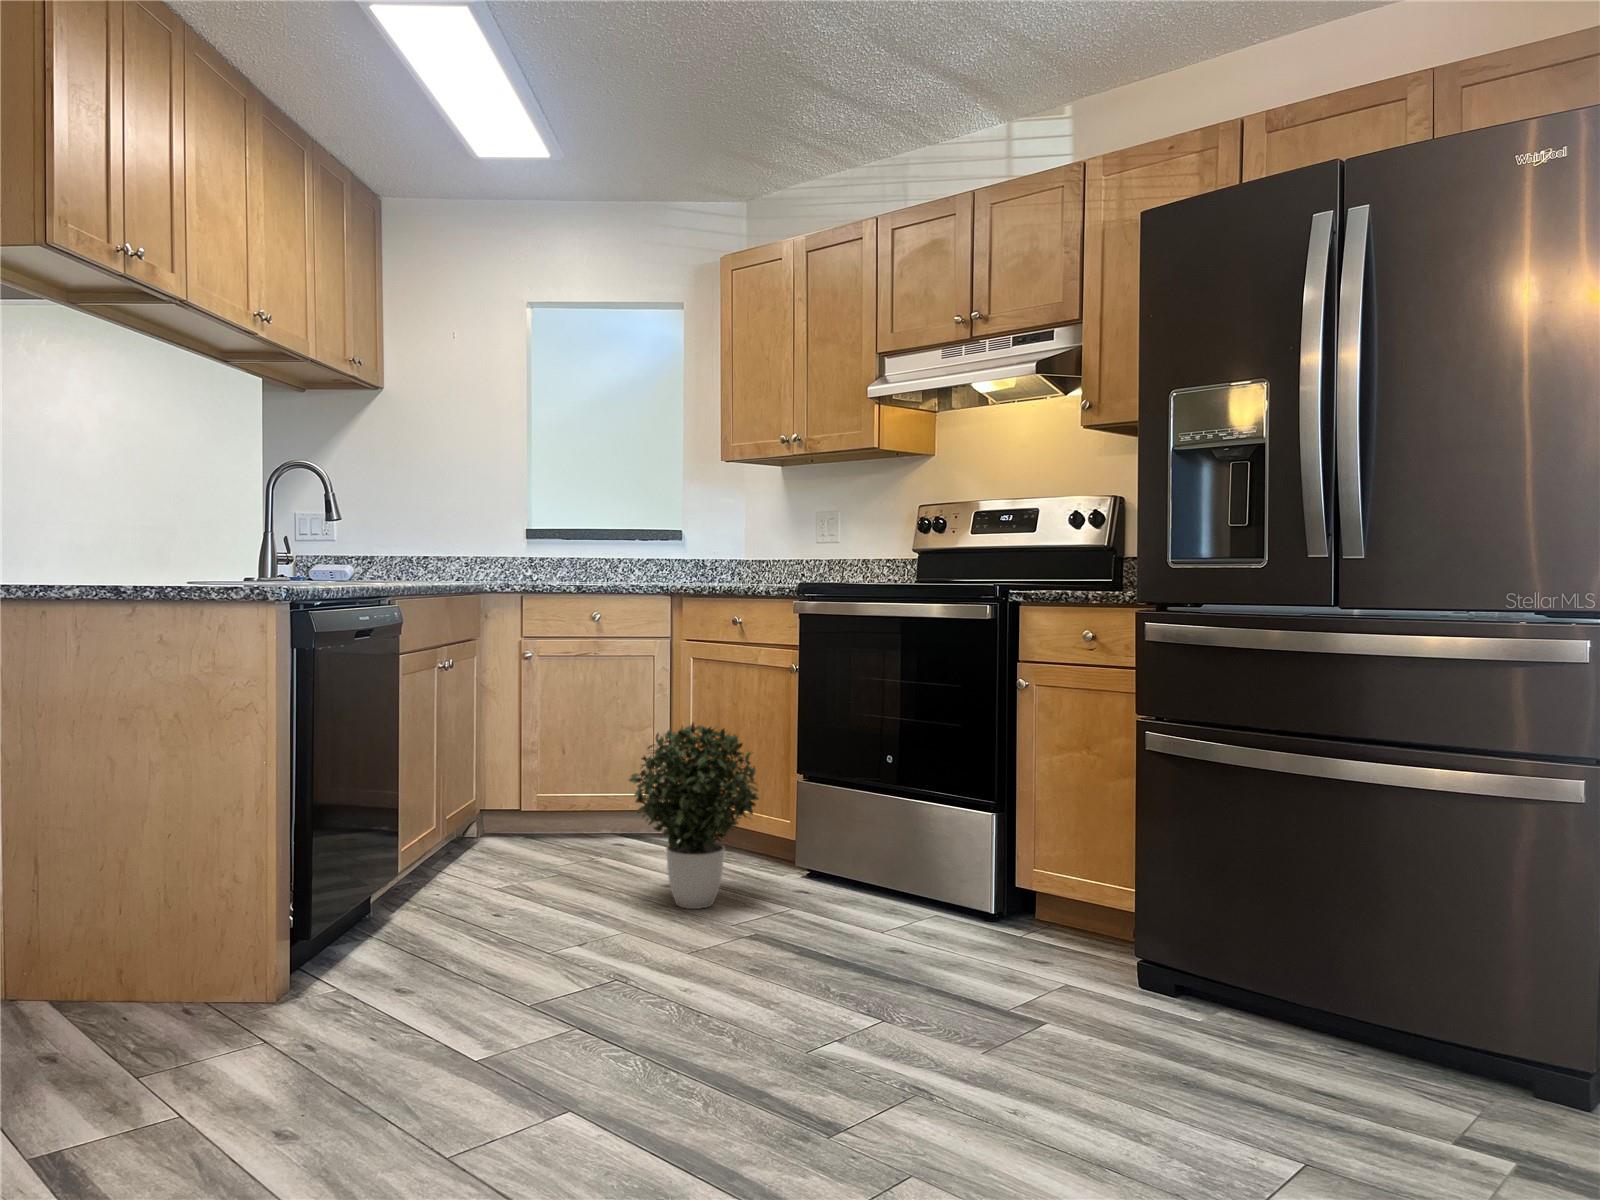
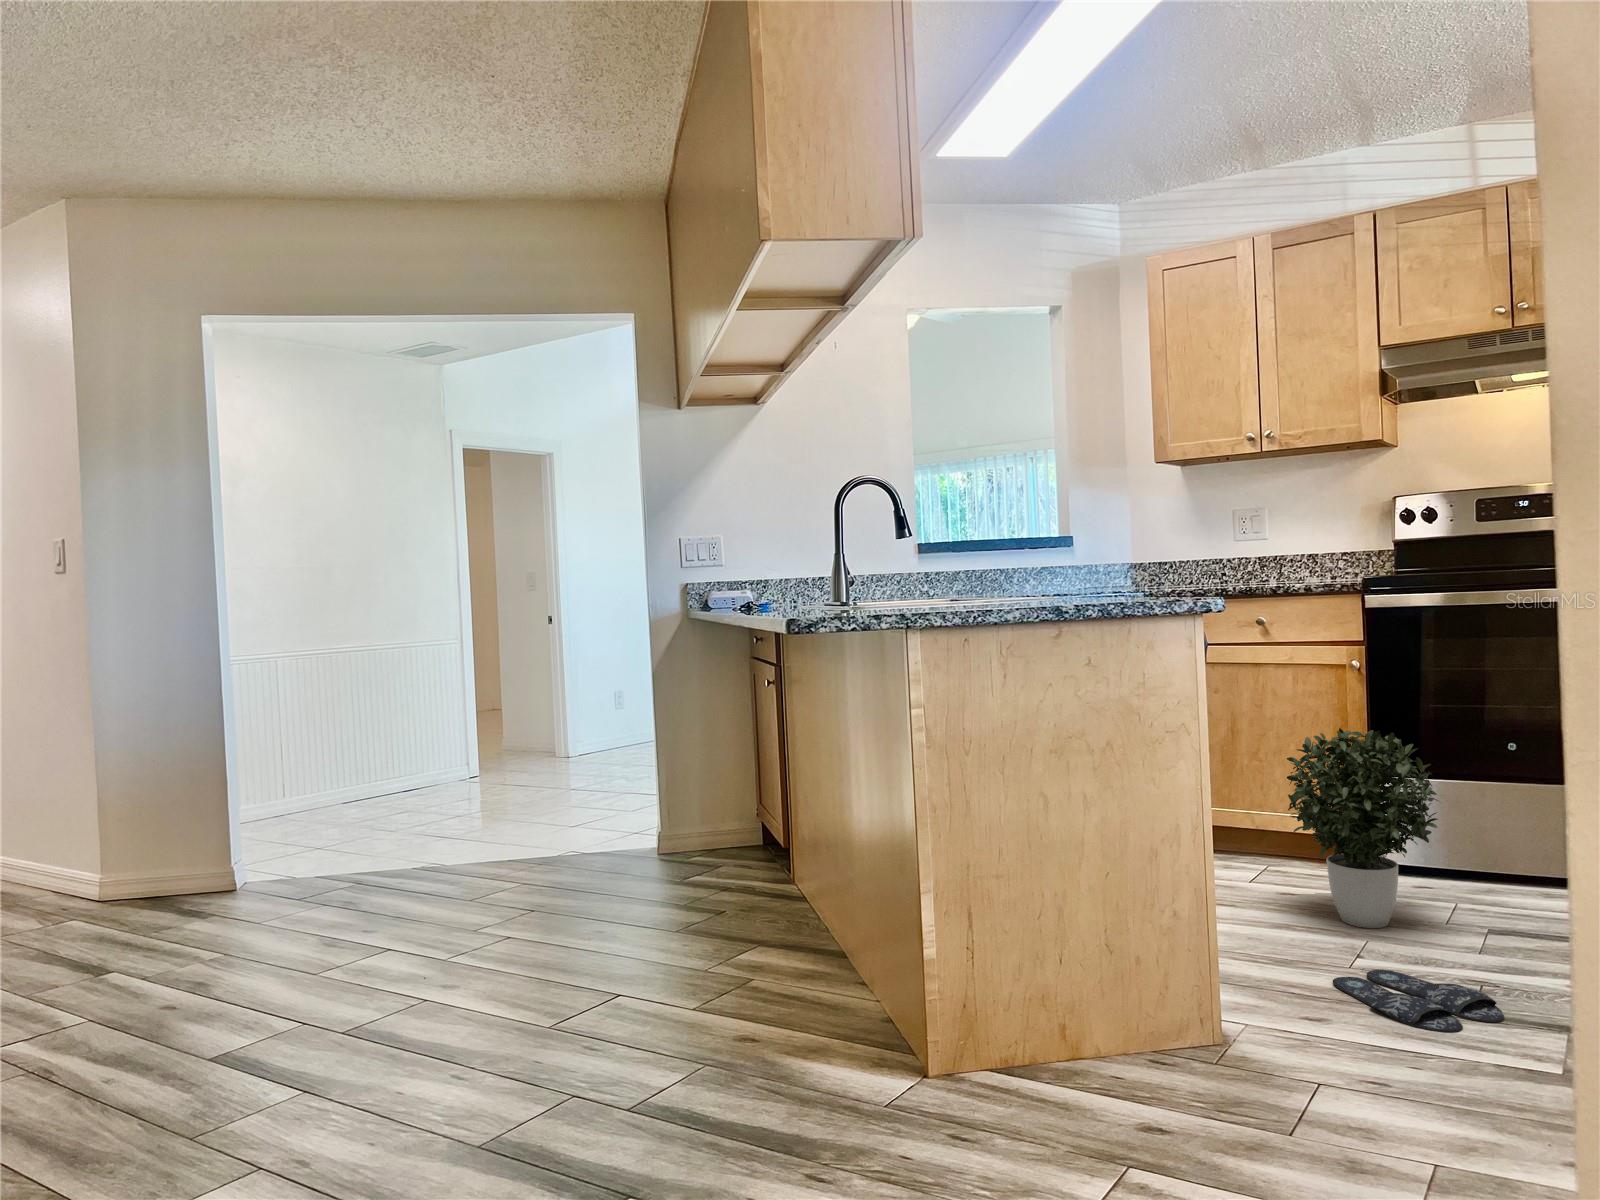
slippers: none [520,935,627,979] -> present [1333,970,1504,1032]

